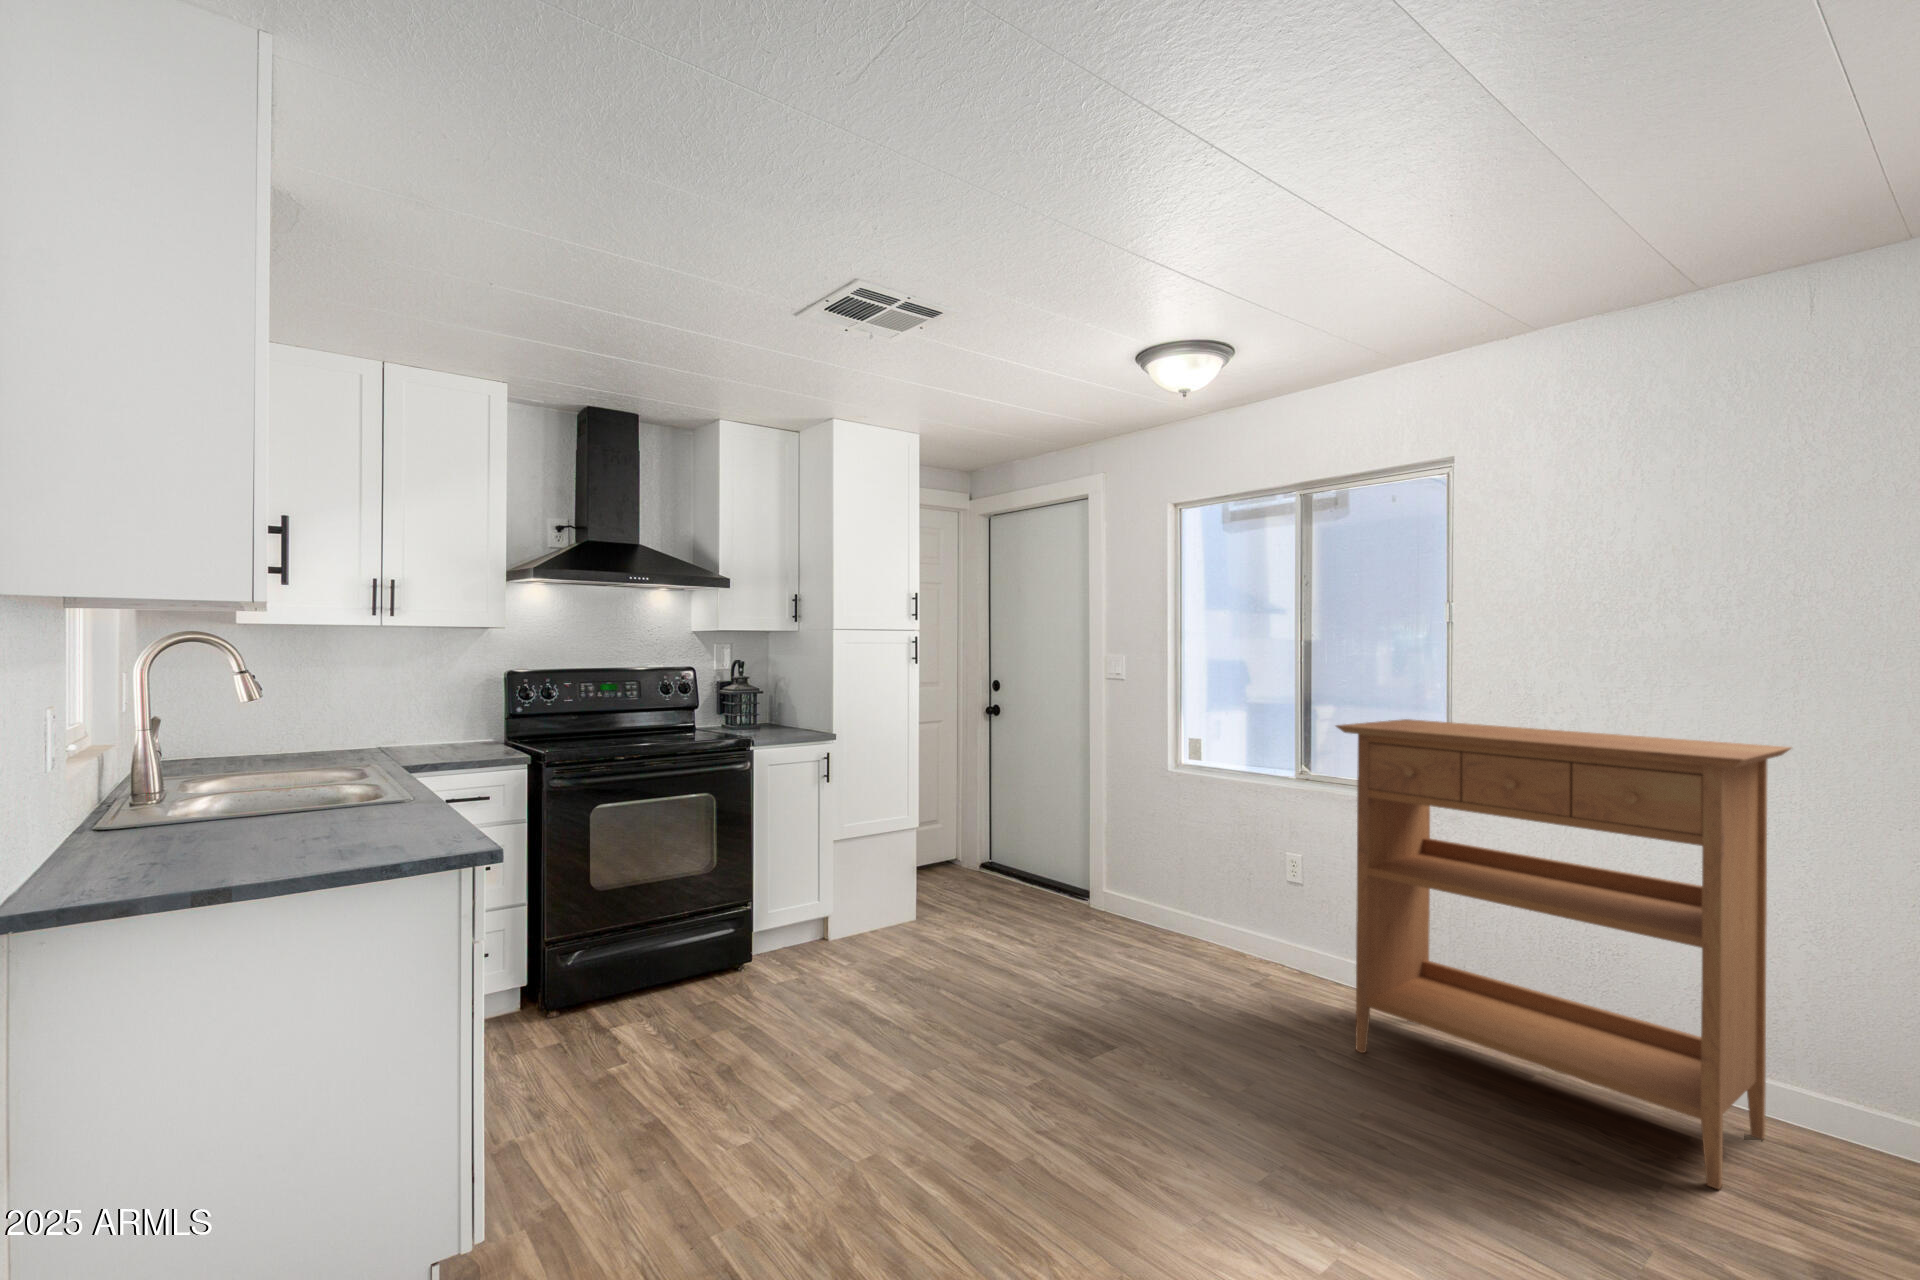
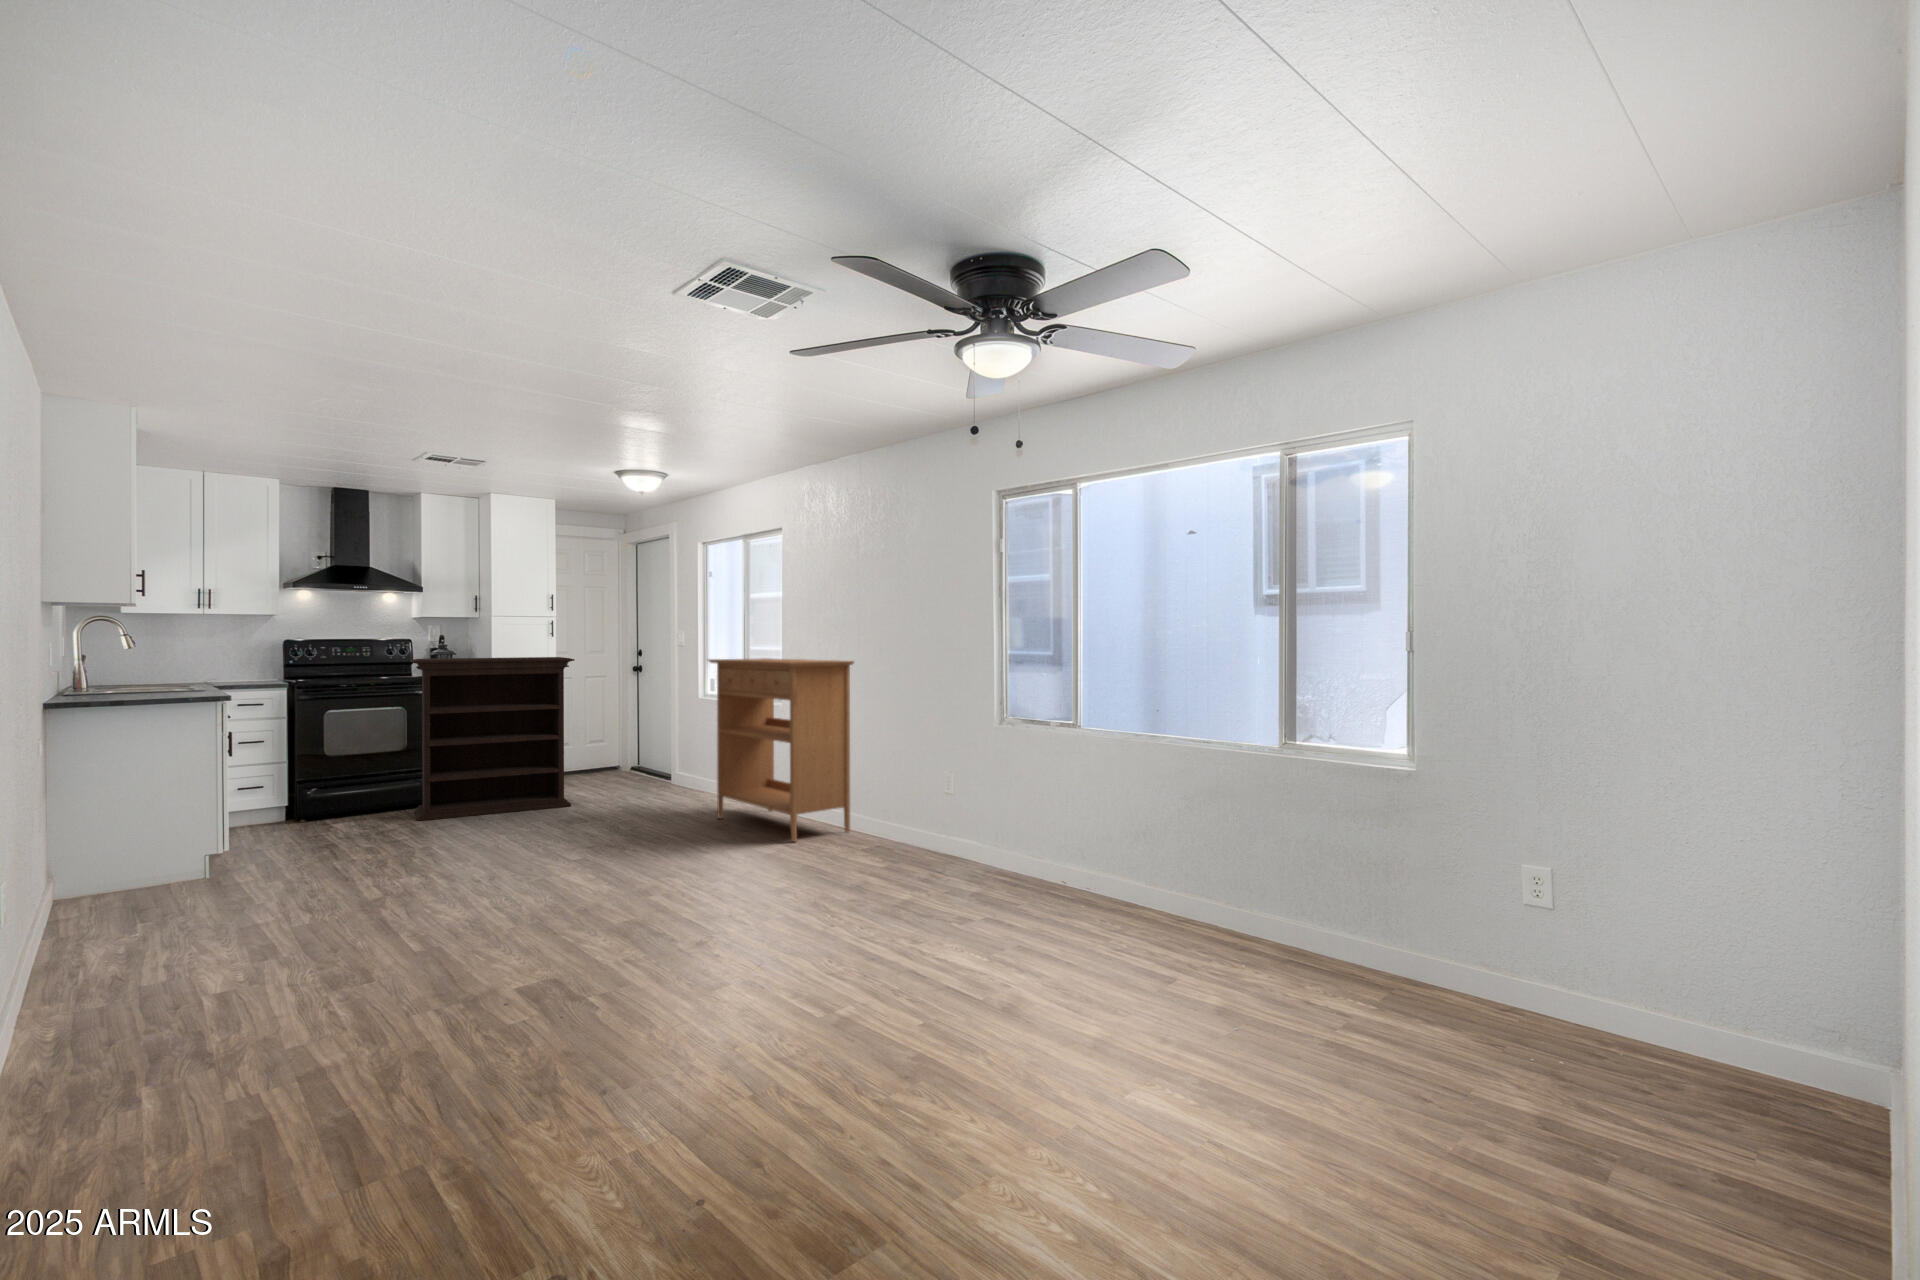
bookshelf: none [730,703,1013,1029] -> present [411,657,574,821]

